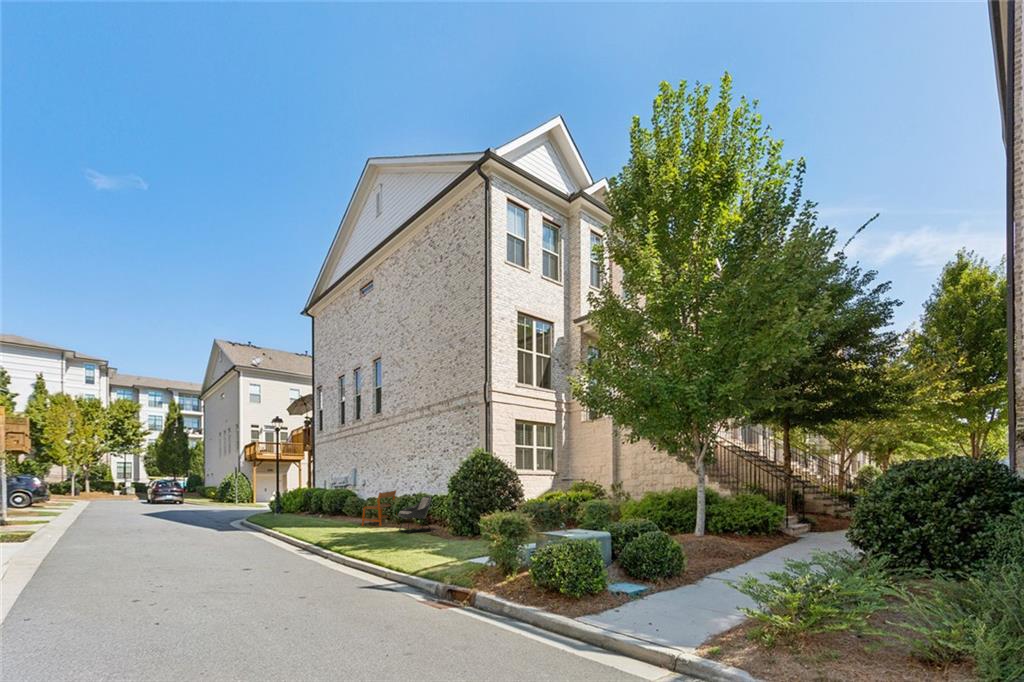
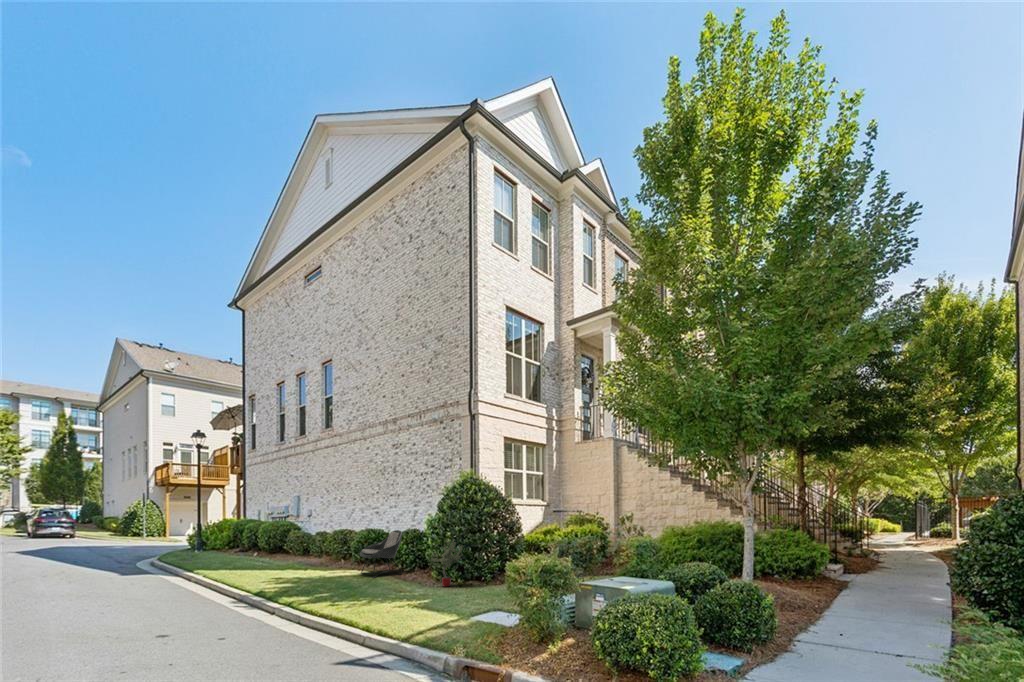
bench: present [362,490,396,526] -> none [310,522,353,568]
potted tree: none [449,502,475,540] -> present [431,539,462,587]

